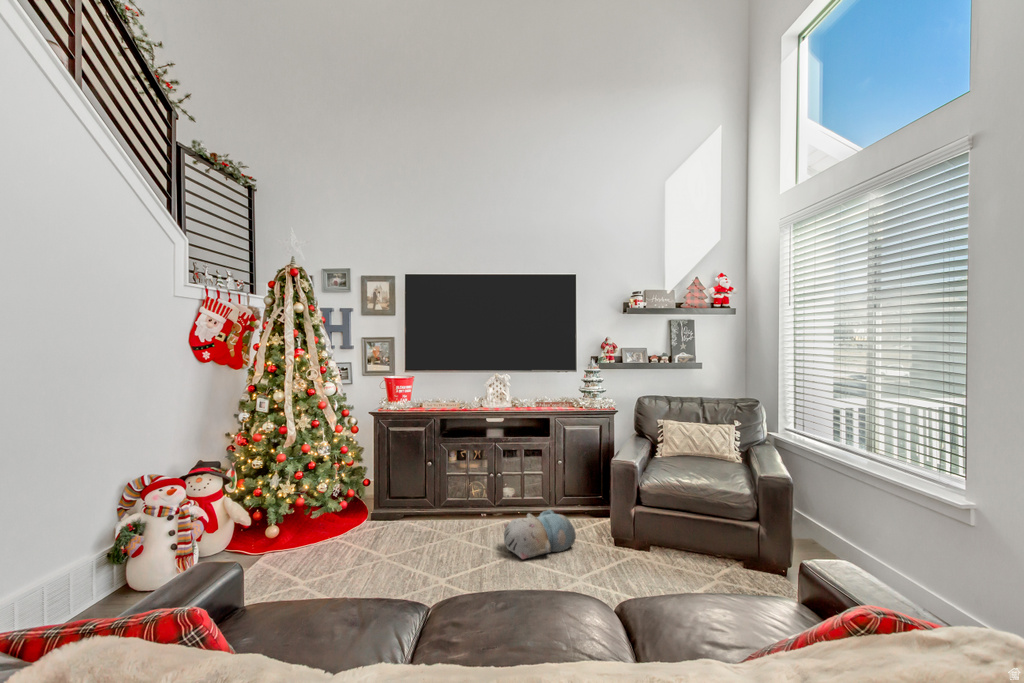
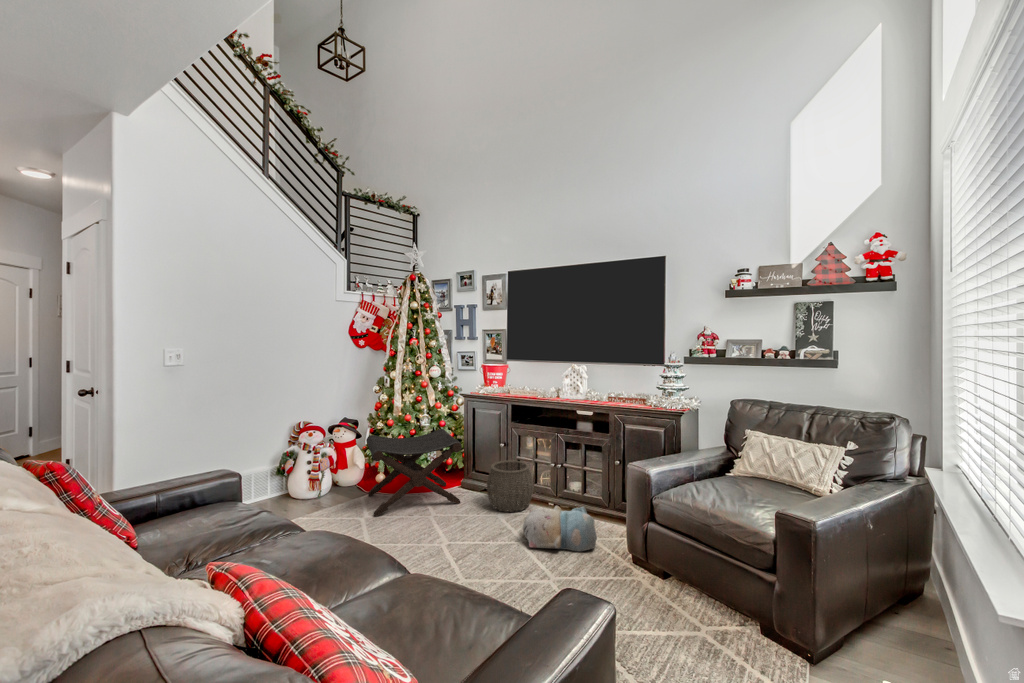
footstool: none [263,457,400,579] -> present [366,429,462,517]
woven basket: none [427,479,478,536] -> present [487,460,533,512]

